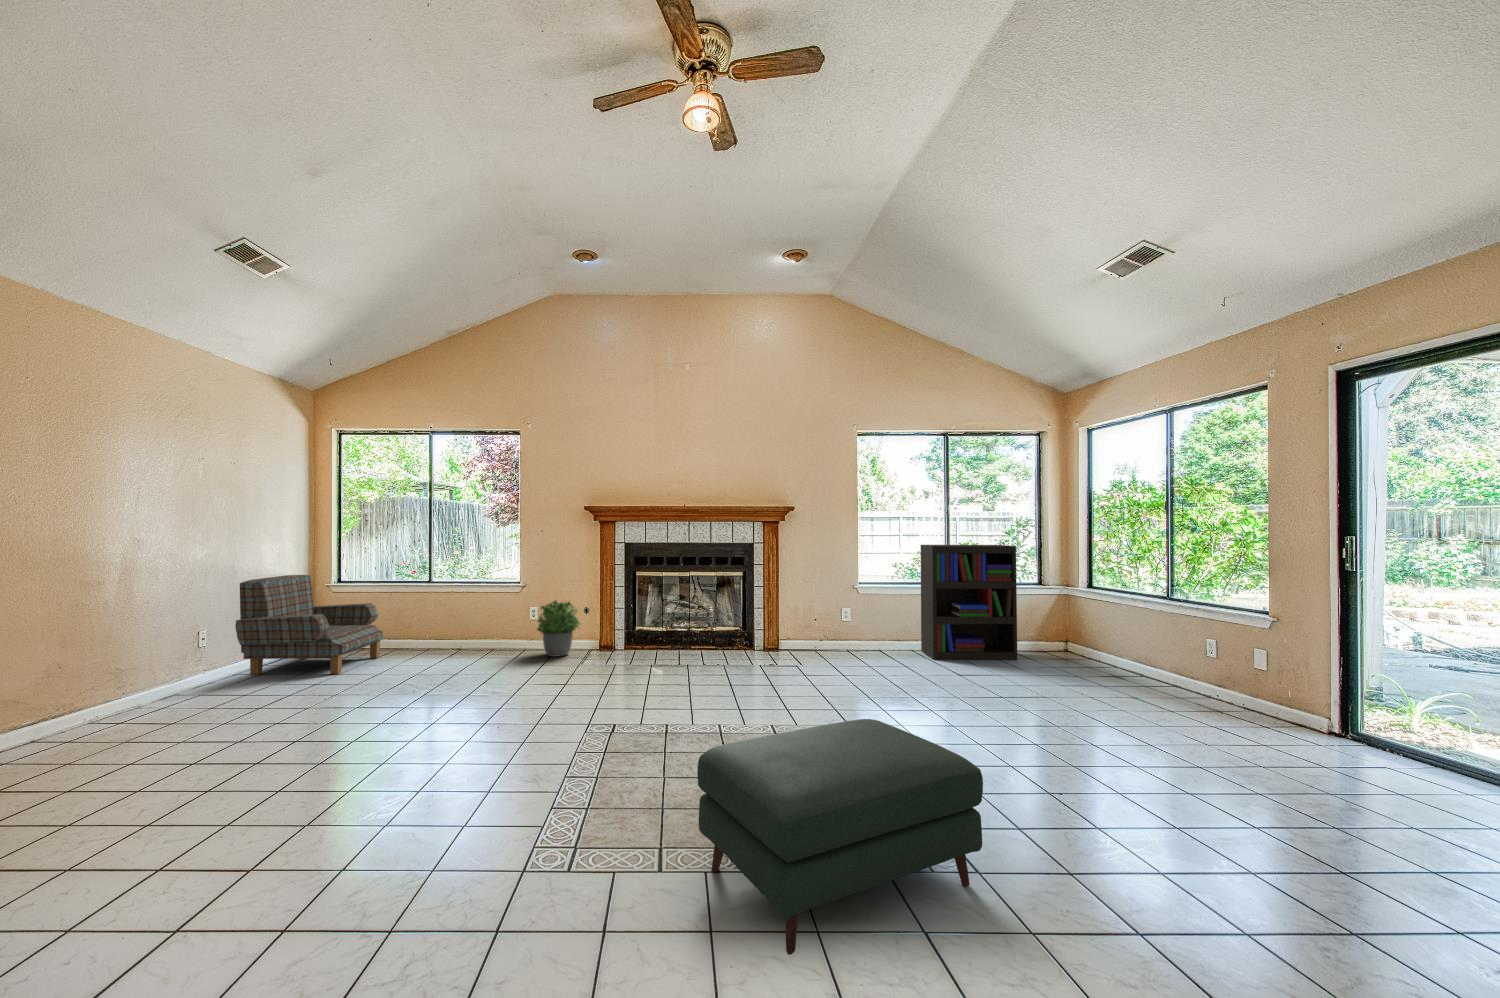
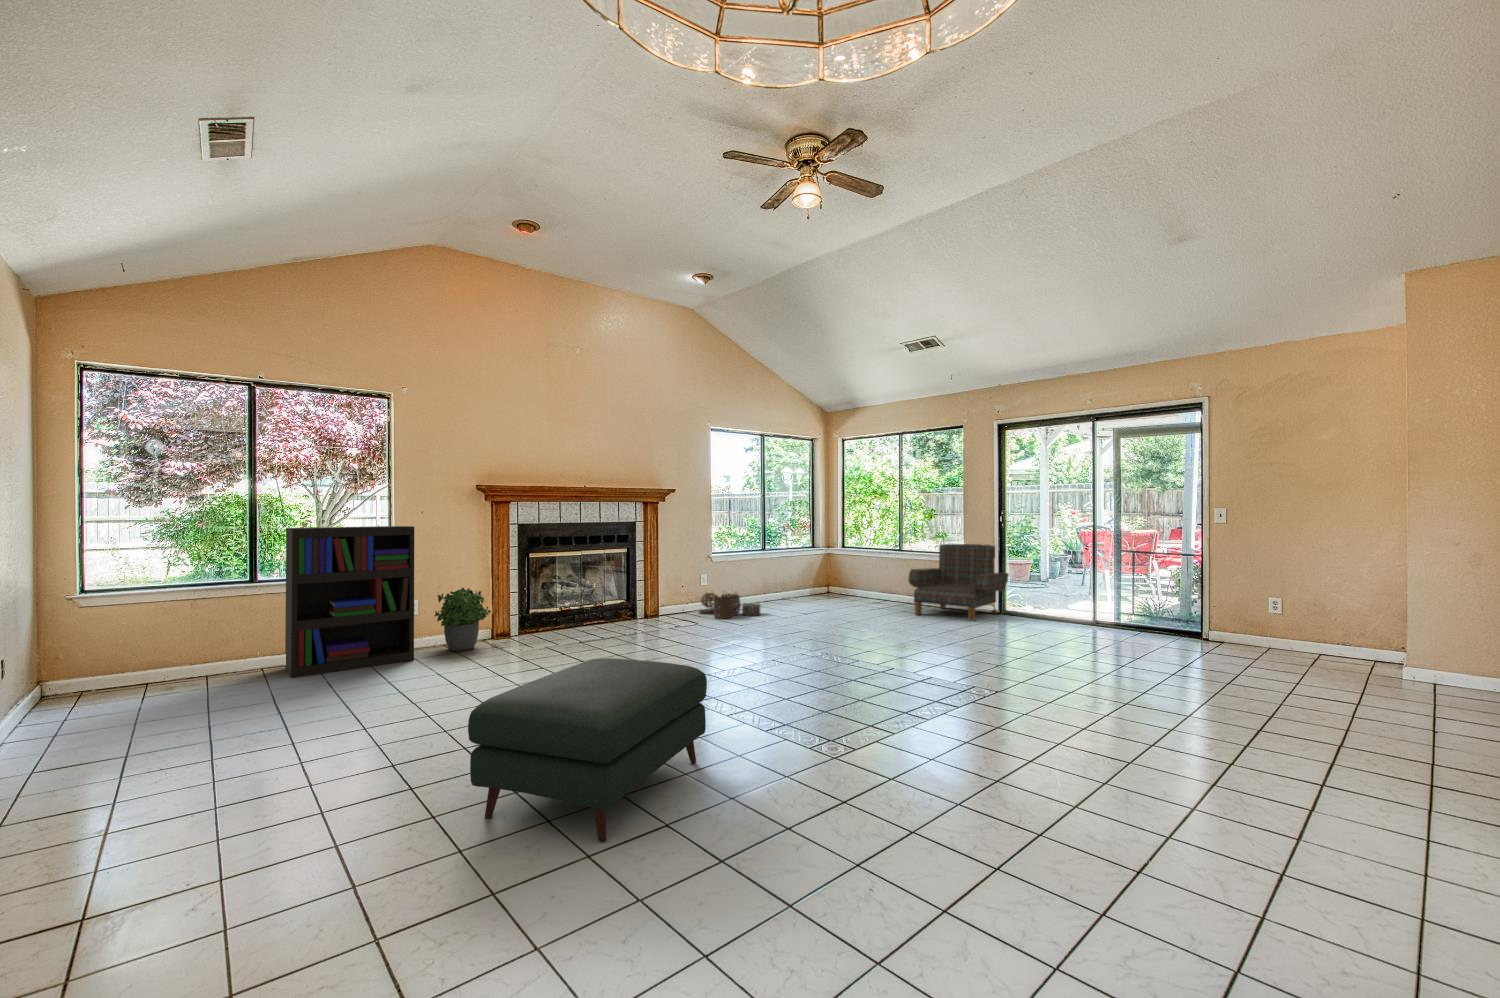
bookshelf: present [921,545,1017,660] -> present [285,526,414,678]
armchair: present [235,575,383,675] -> present [908,544,1009,621]
woven basket: none [828,627,894,666] -> present [699,593,760,619]
ottoman: present [697,719,983,955] -> present [468,658,707,843]

